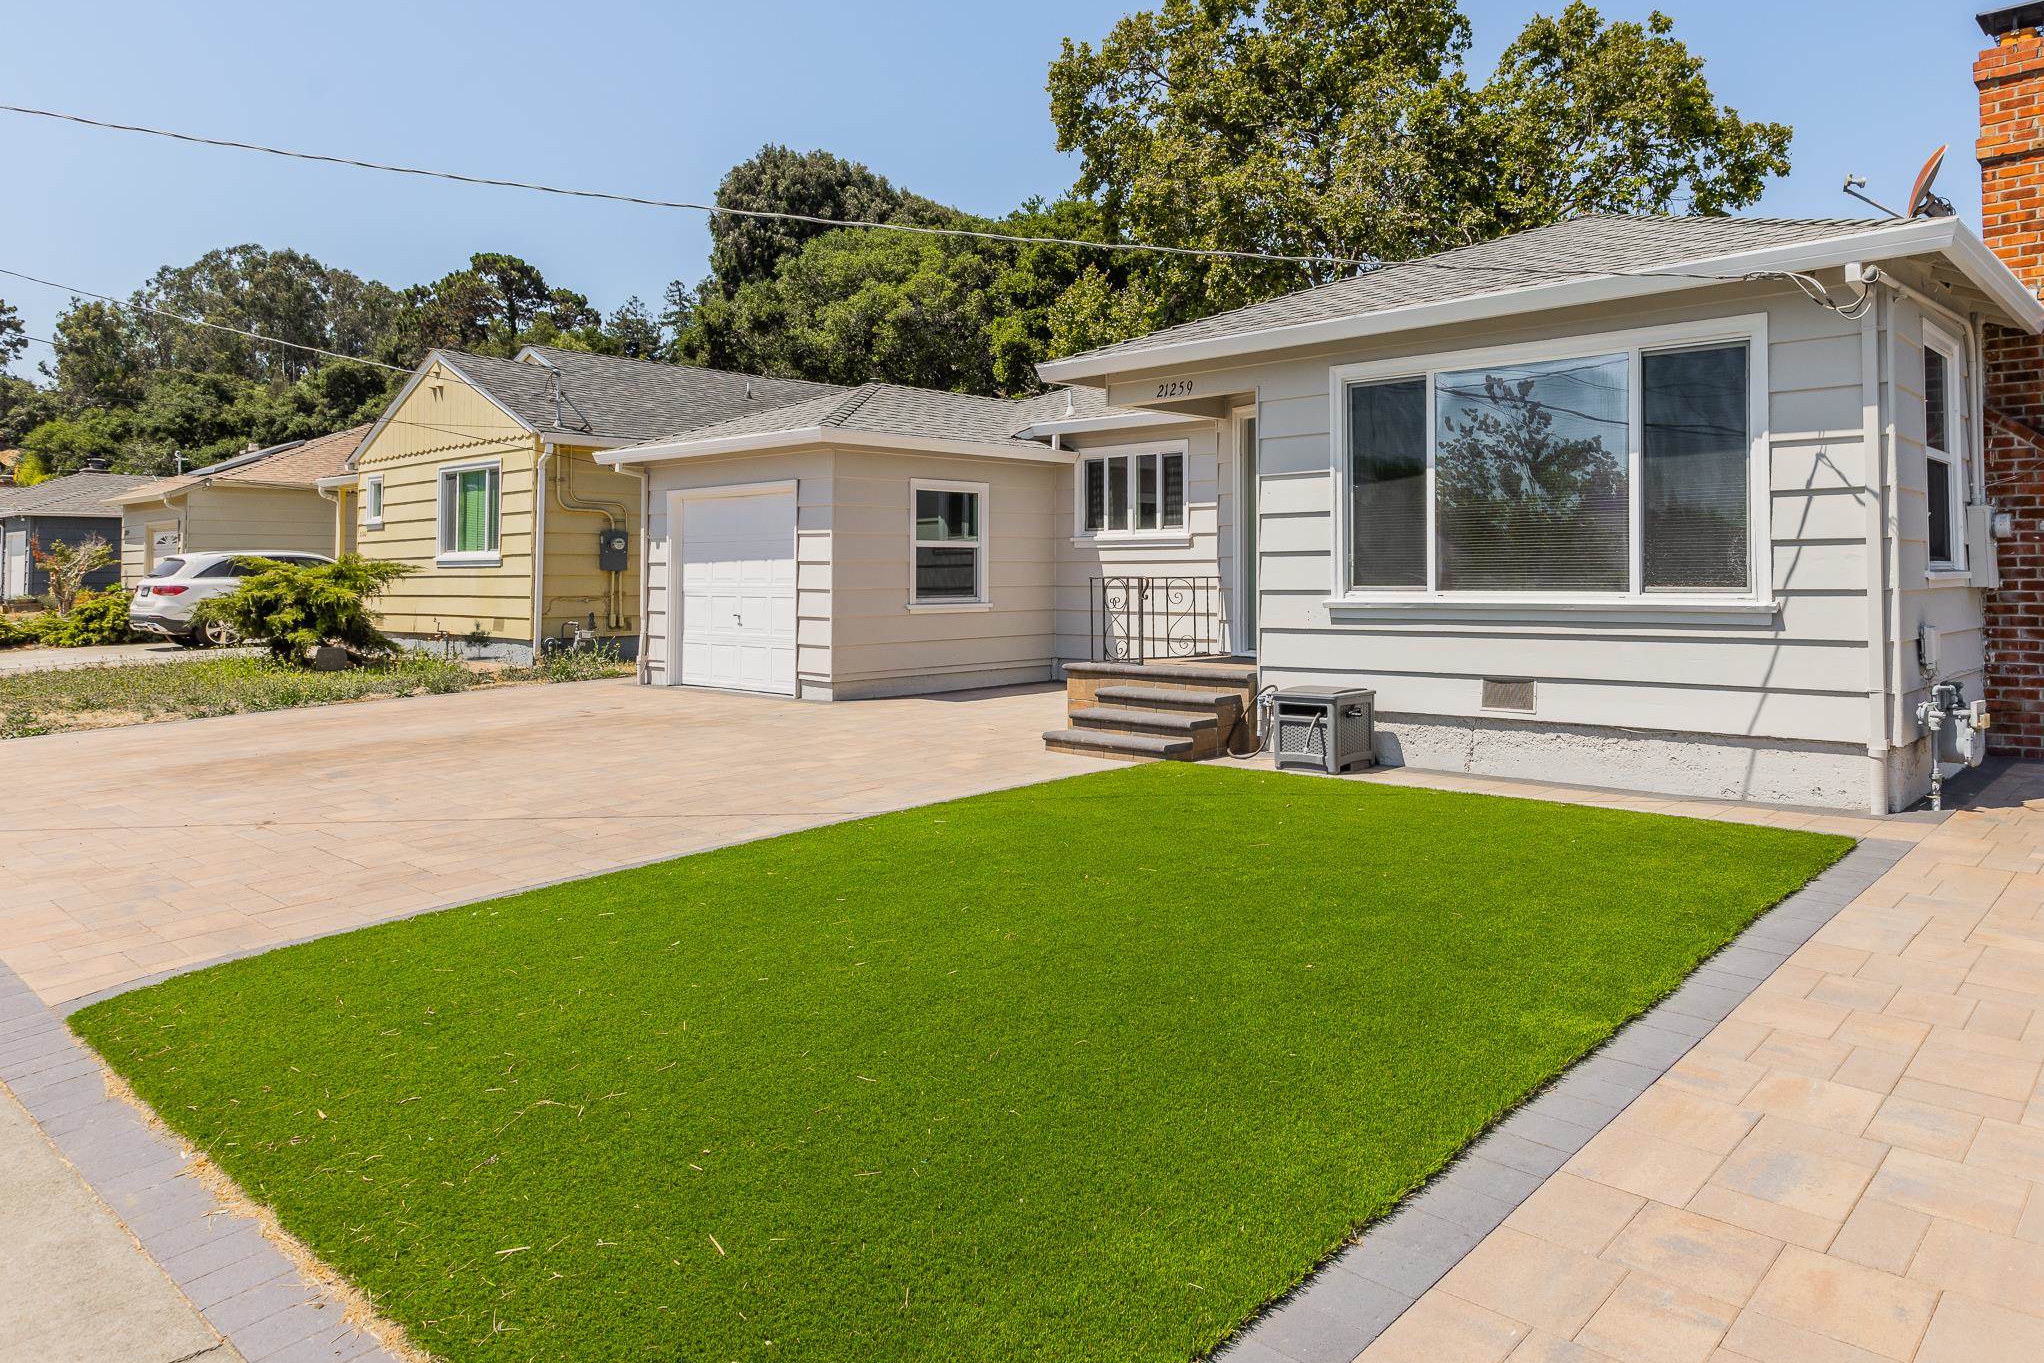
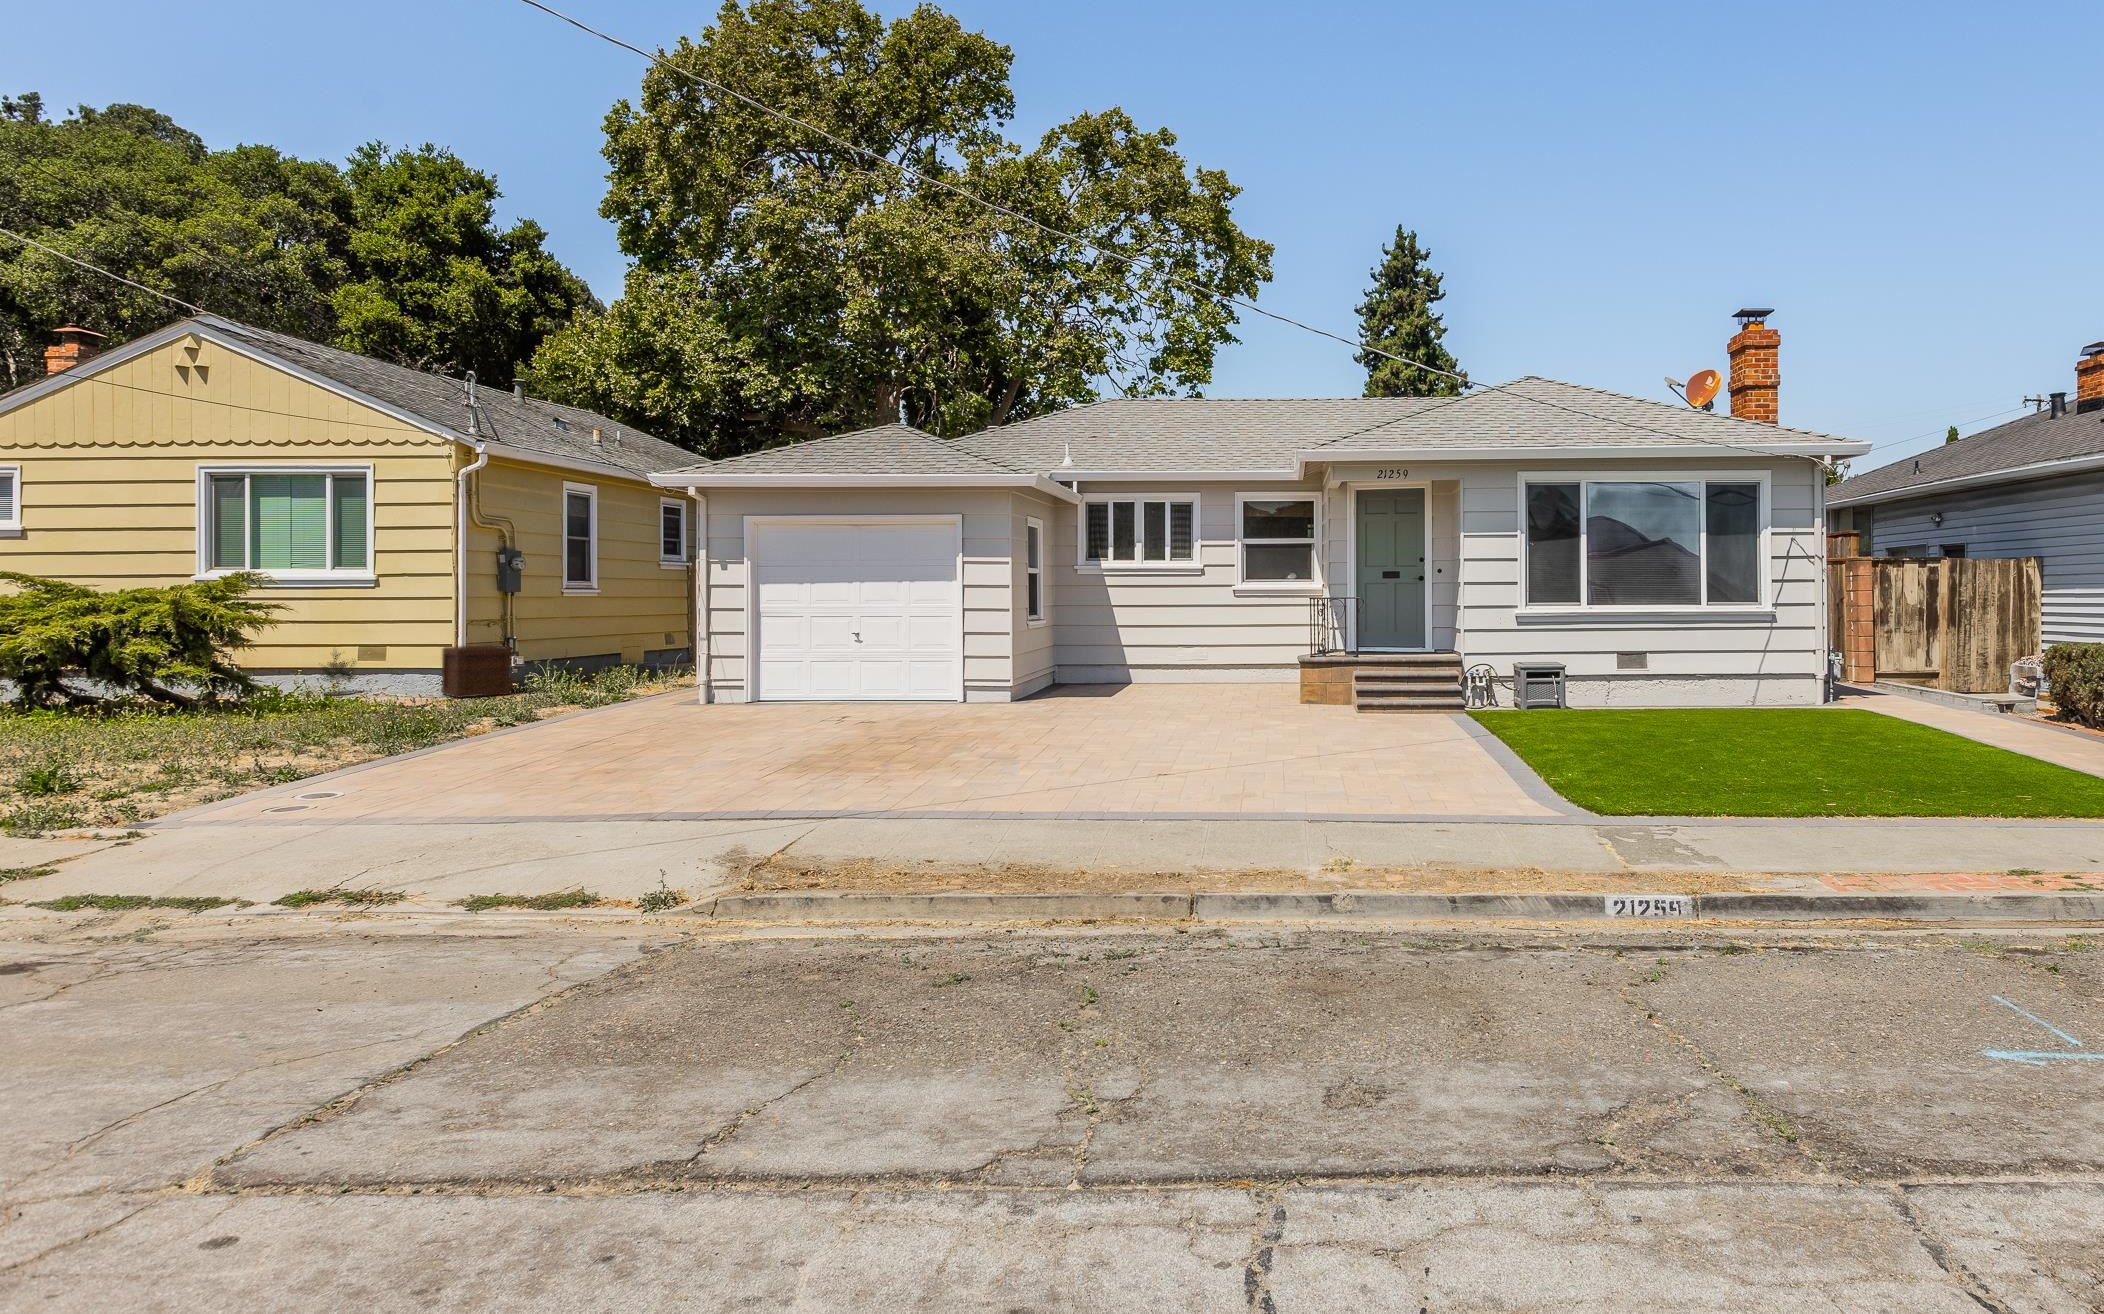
wooden crate: none [511,620,574,667] -> present [442,645,512,698]
woven basket: present [315,647,347,670] -> none [173,684,214,713]

